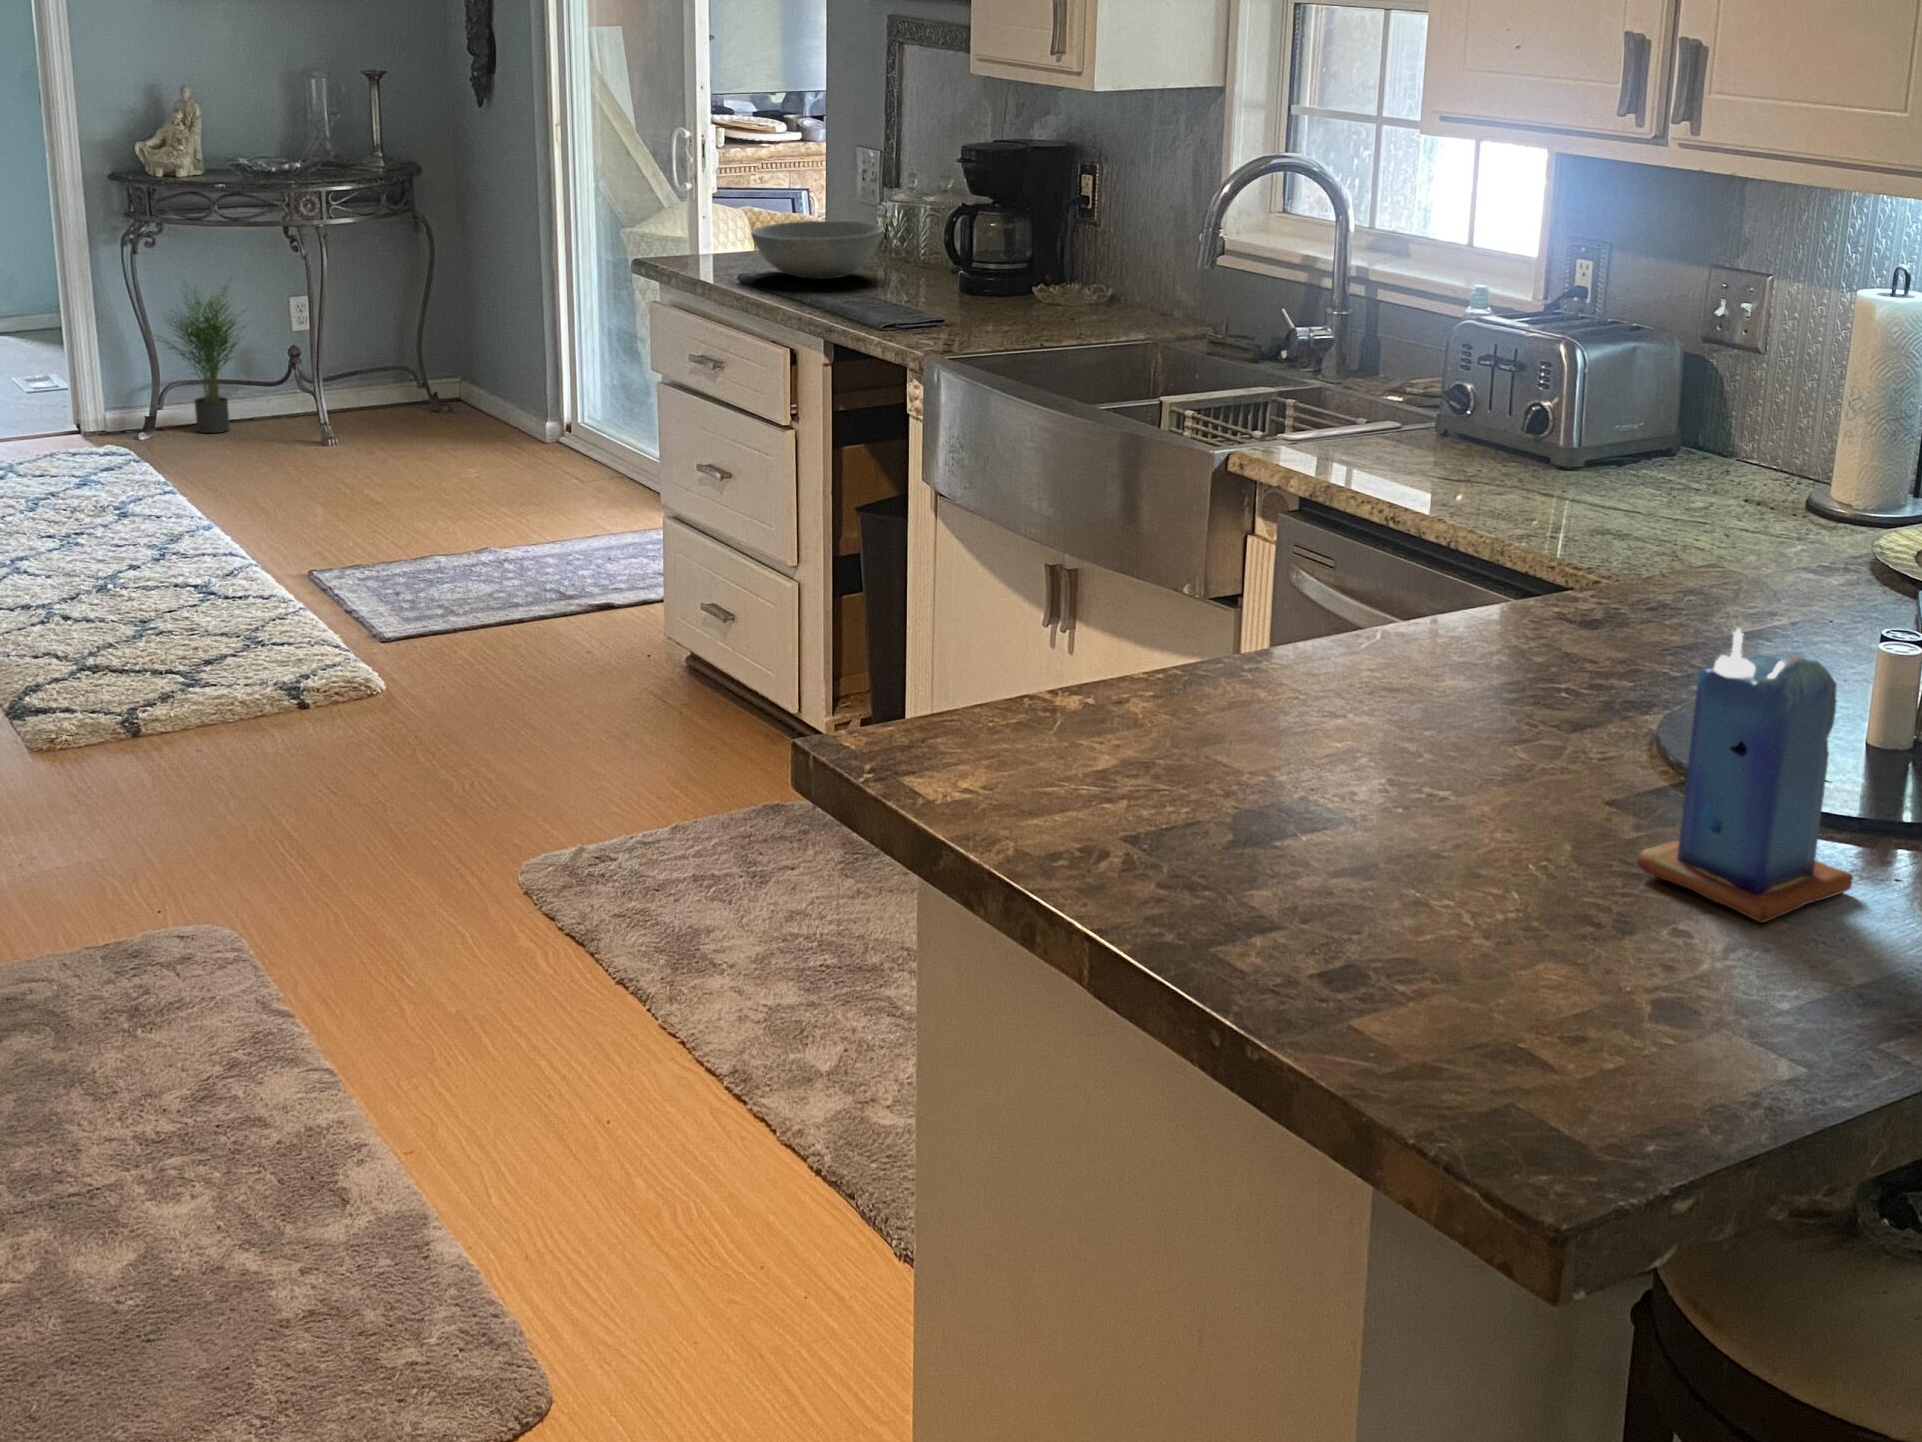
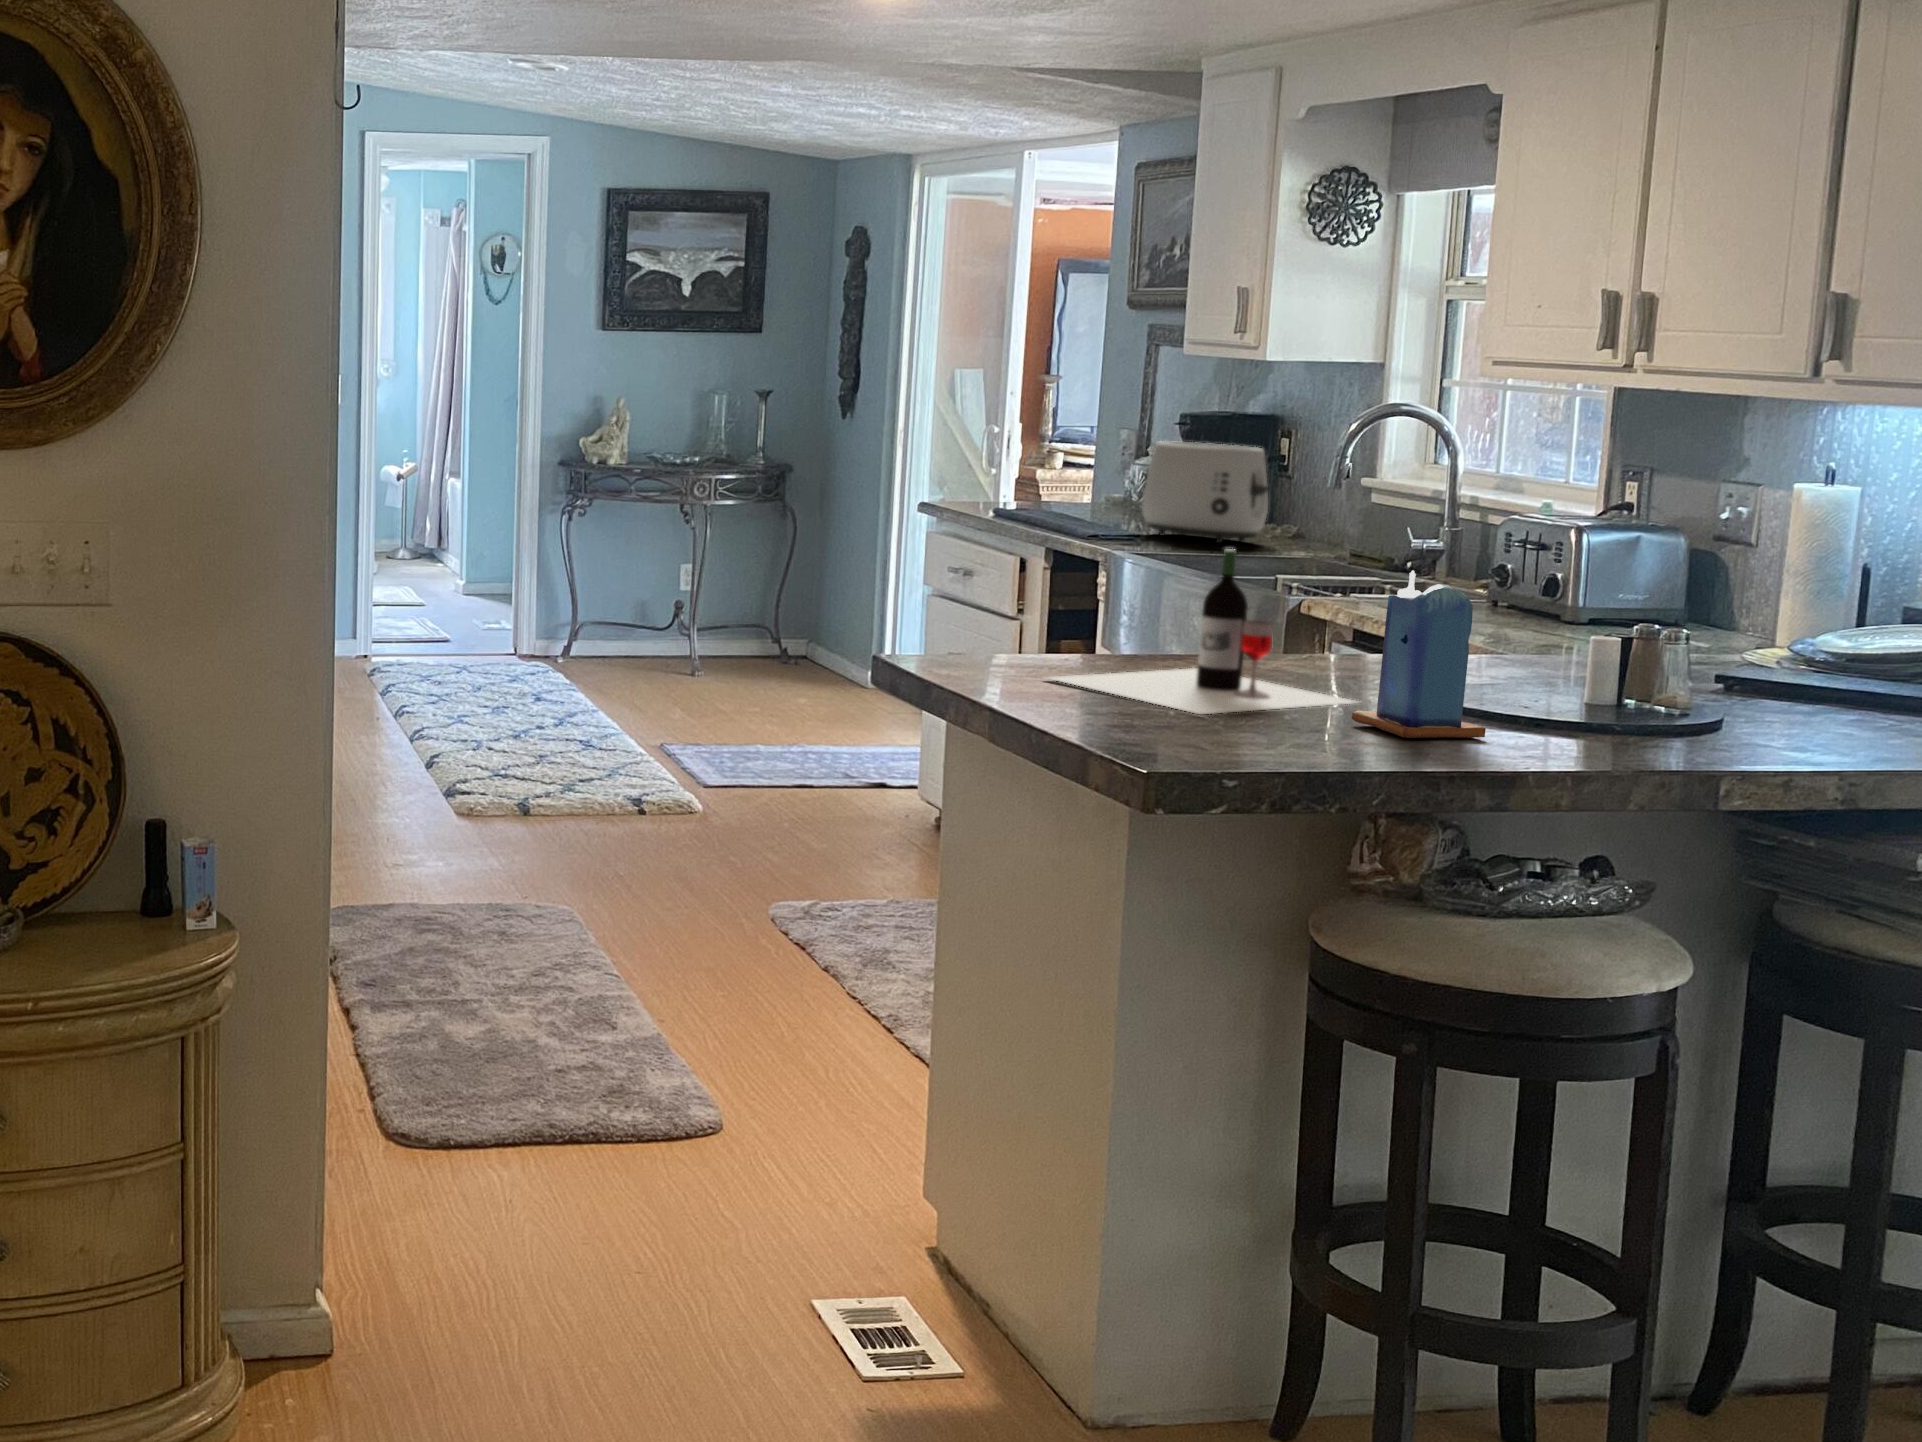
toaster: none [939,186,1100,322] -> present [1142,441,1268,543]
bowl: present [751,220,883,279] -> none [1007,476,1114,517]
potted plant: present [150,288,248,433] -> none [563,540,652,664]
wine bottle: none [1089,550,1576,887] -> present [1050,549,1356,714]

